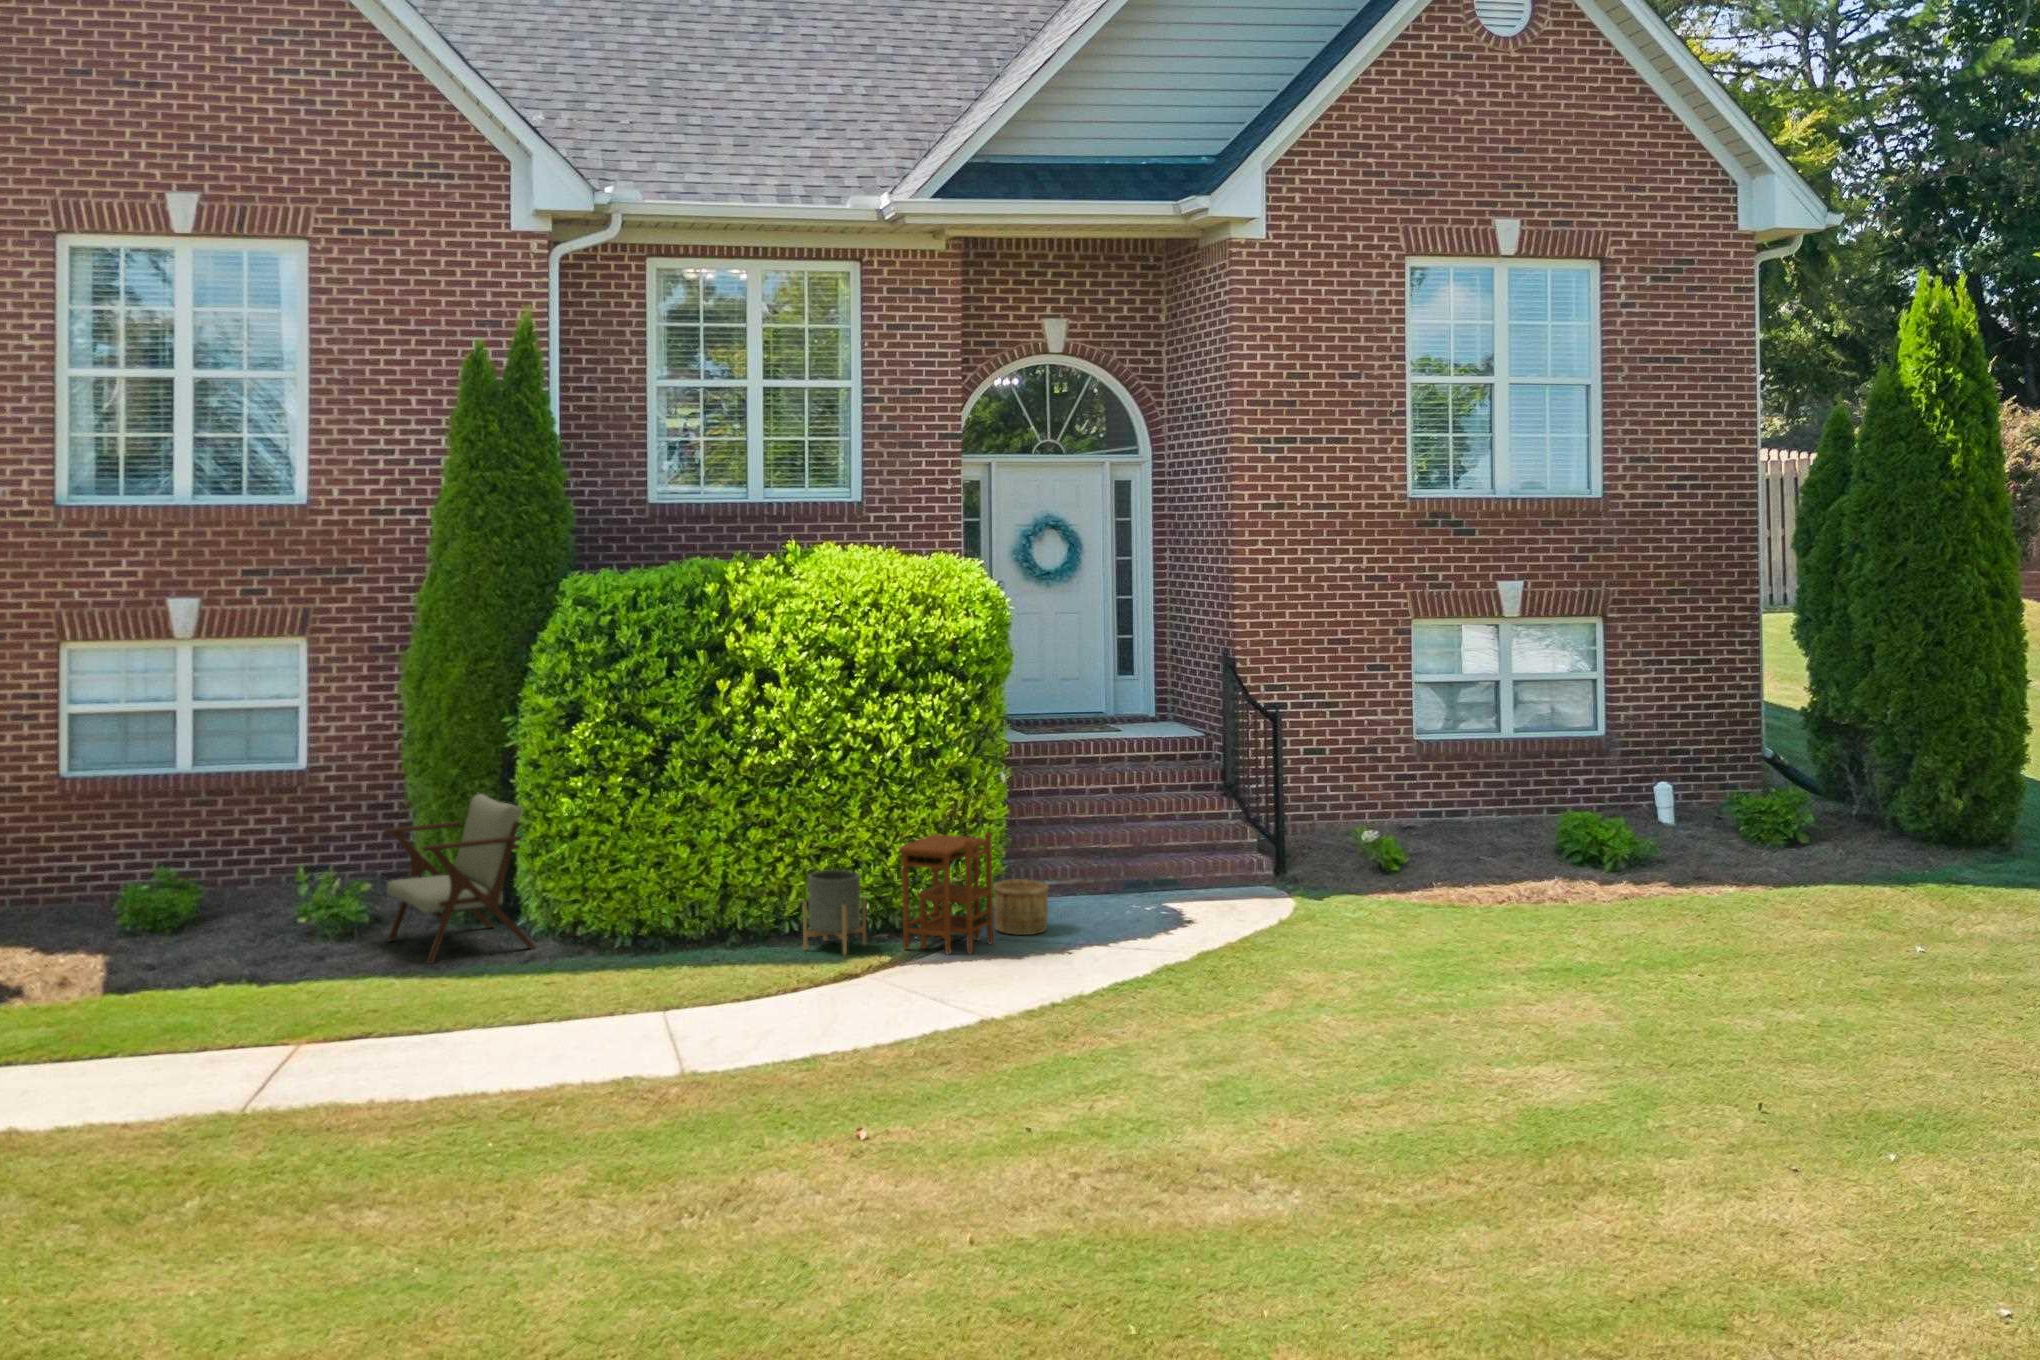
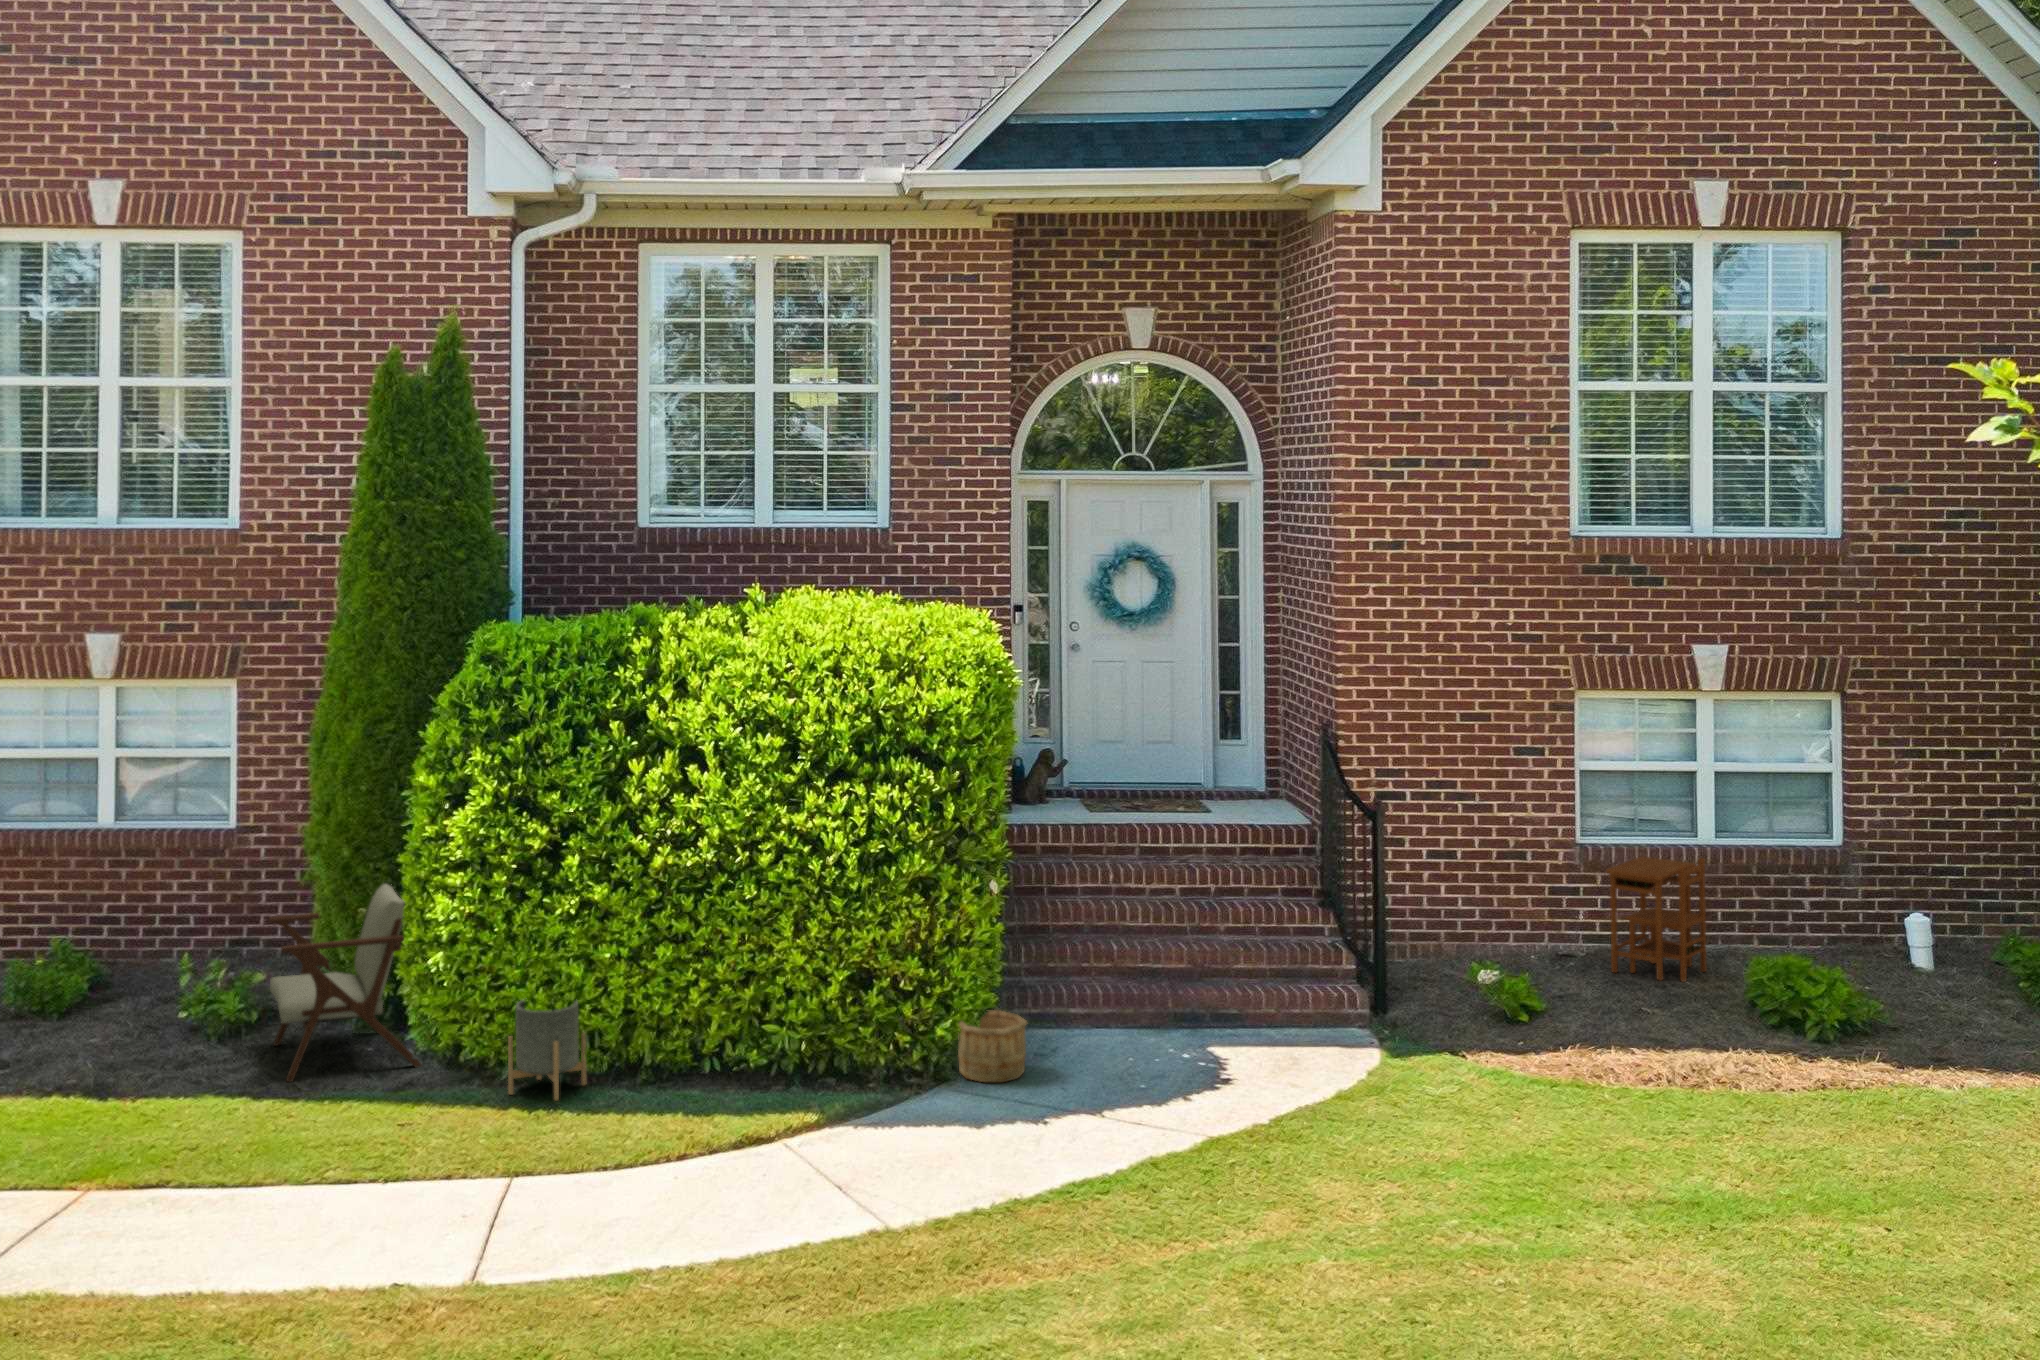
side table: present [899,832,993,954] -> present [1607,857,1707,982]
planter: present [803,870,866,954] -> present [508,1000,586,1101]

